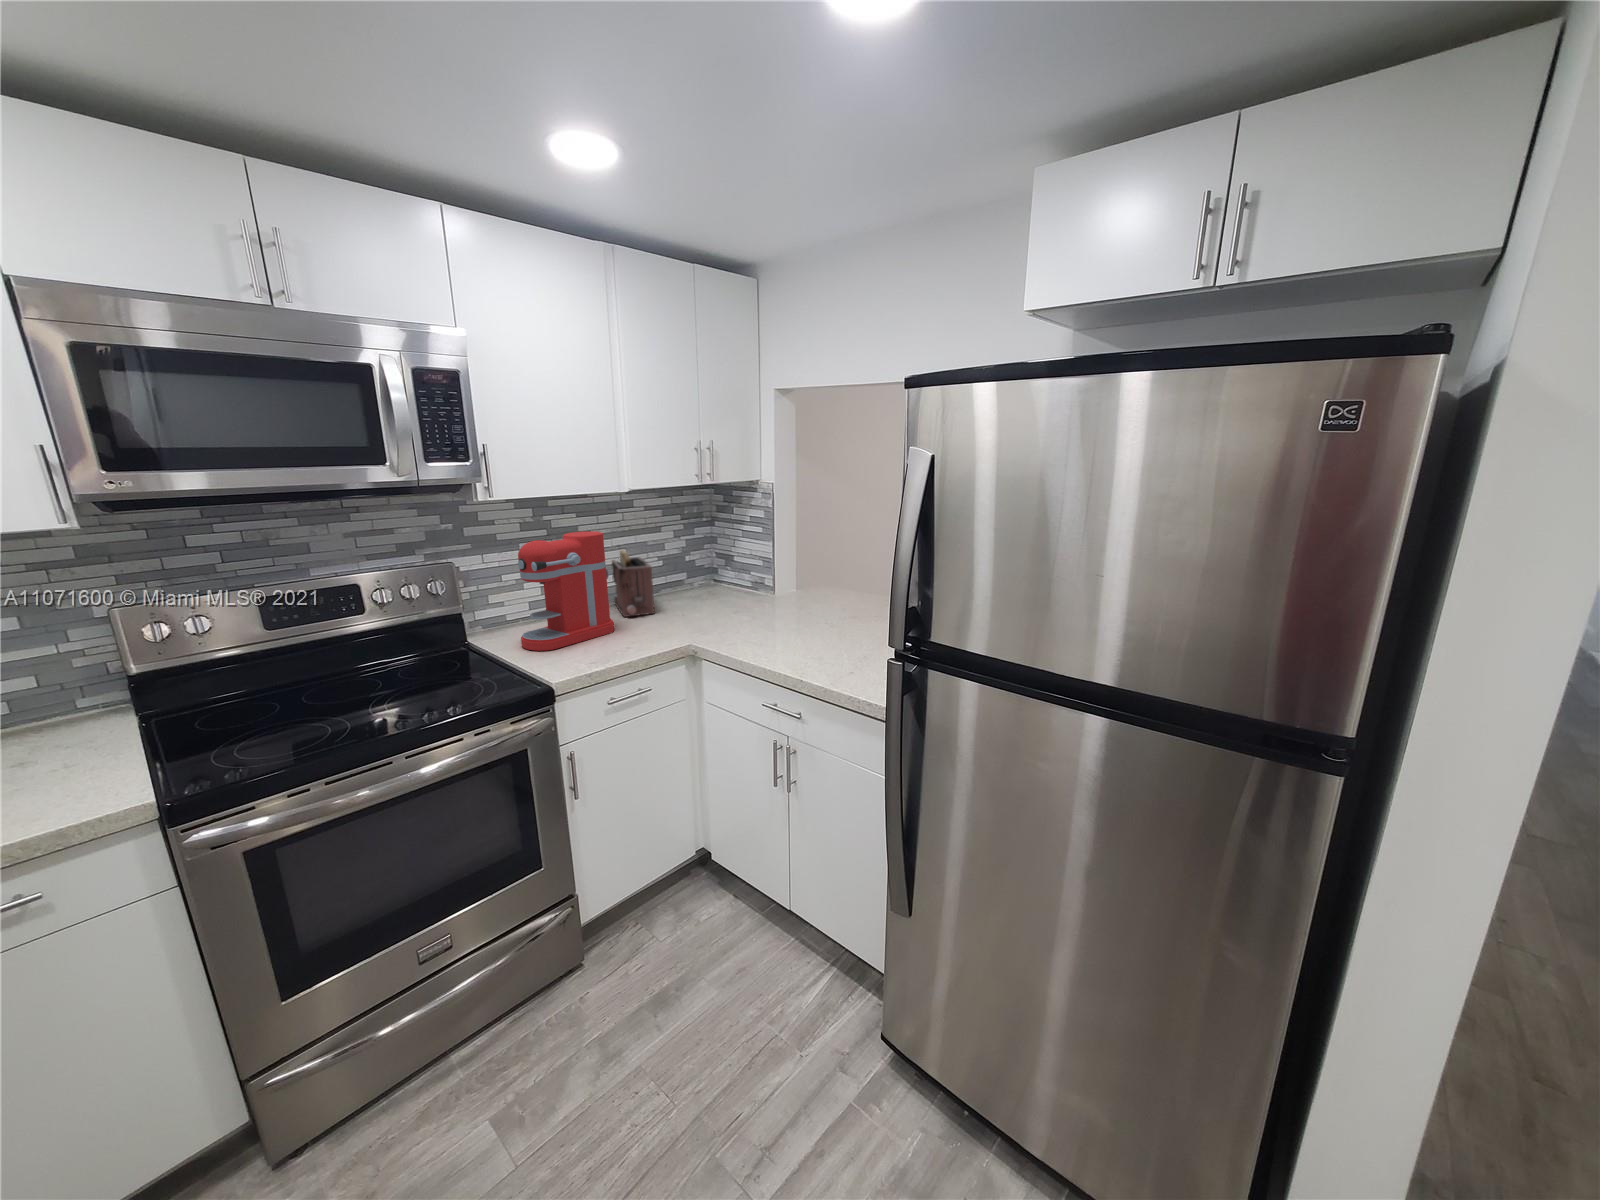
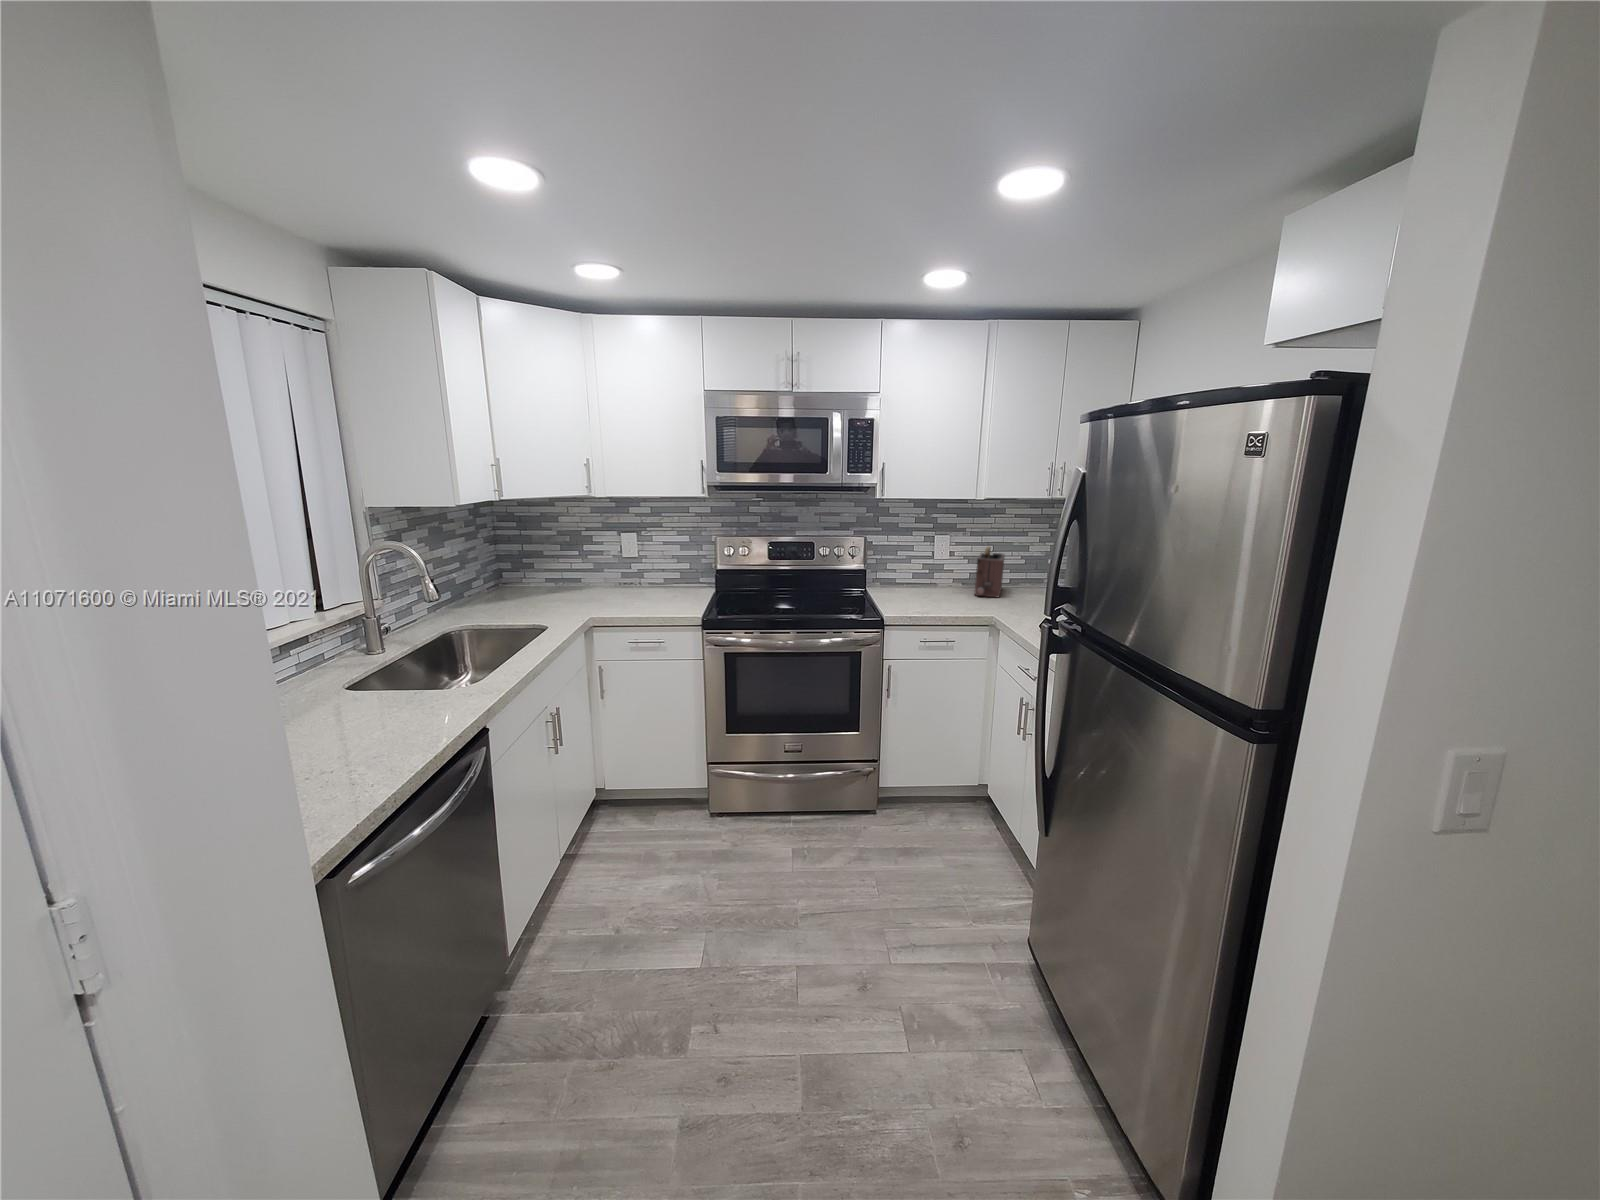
coffee maker: present [518,531,614,651] -> none [894,527,965,604]

